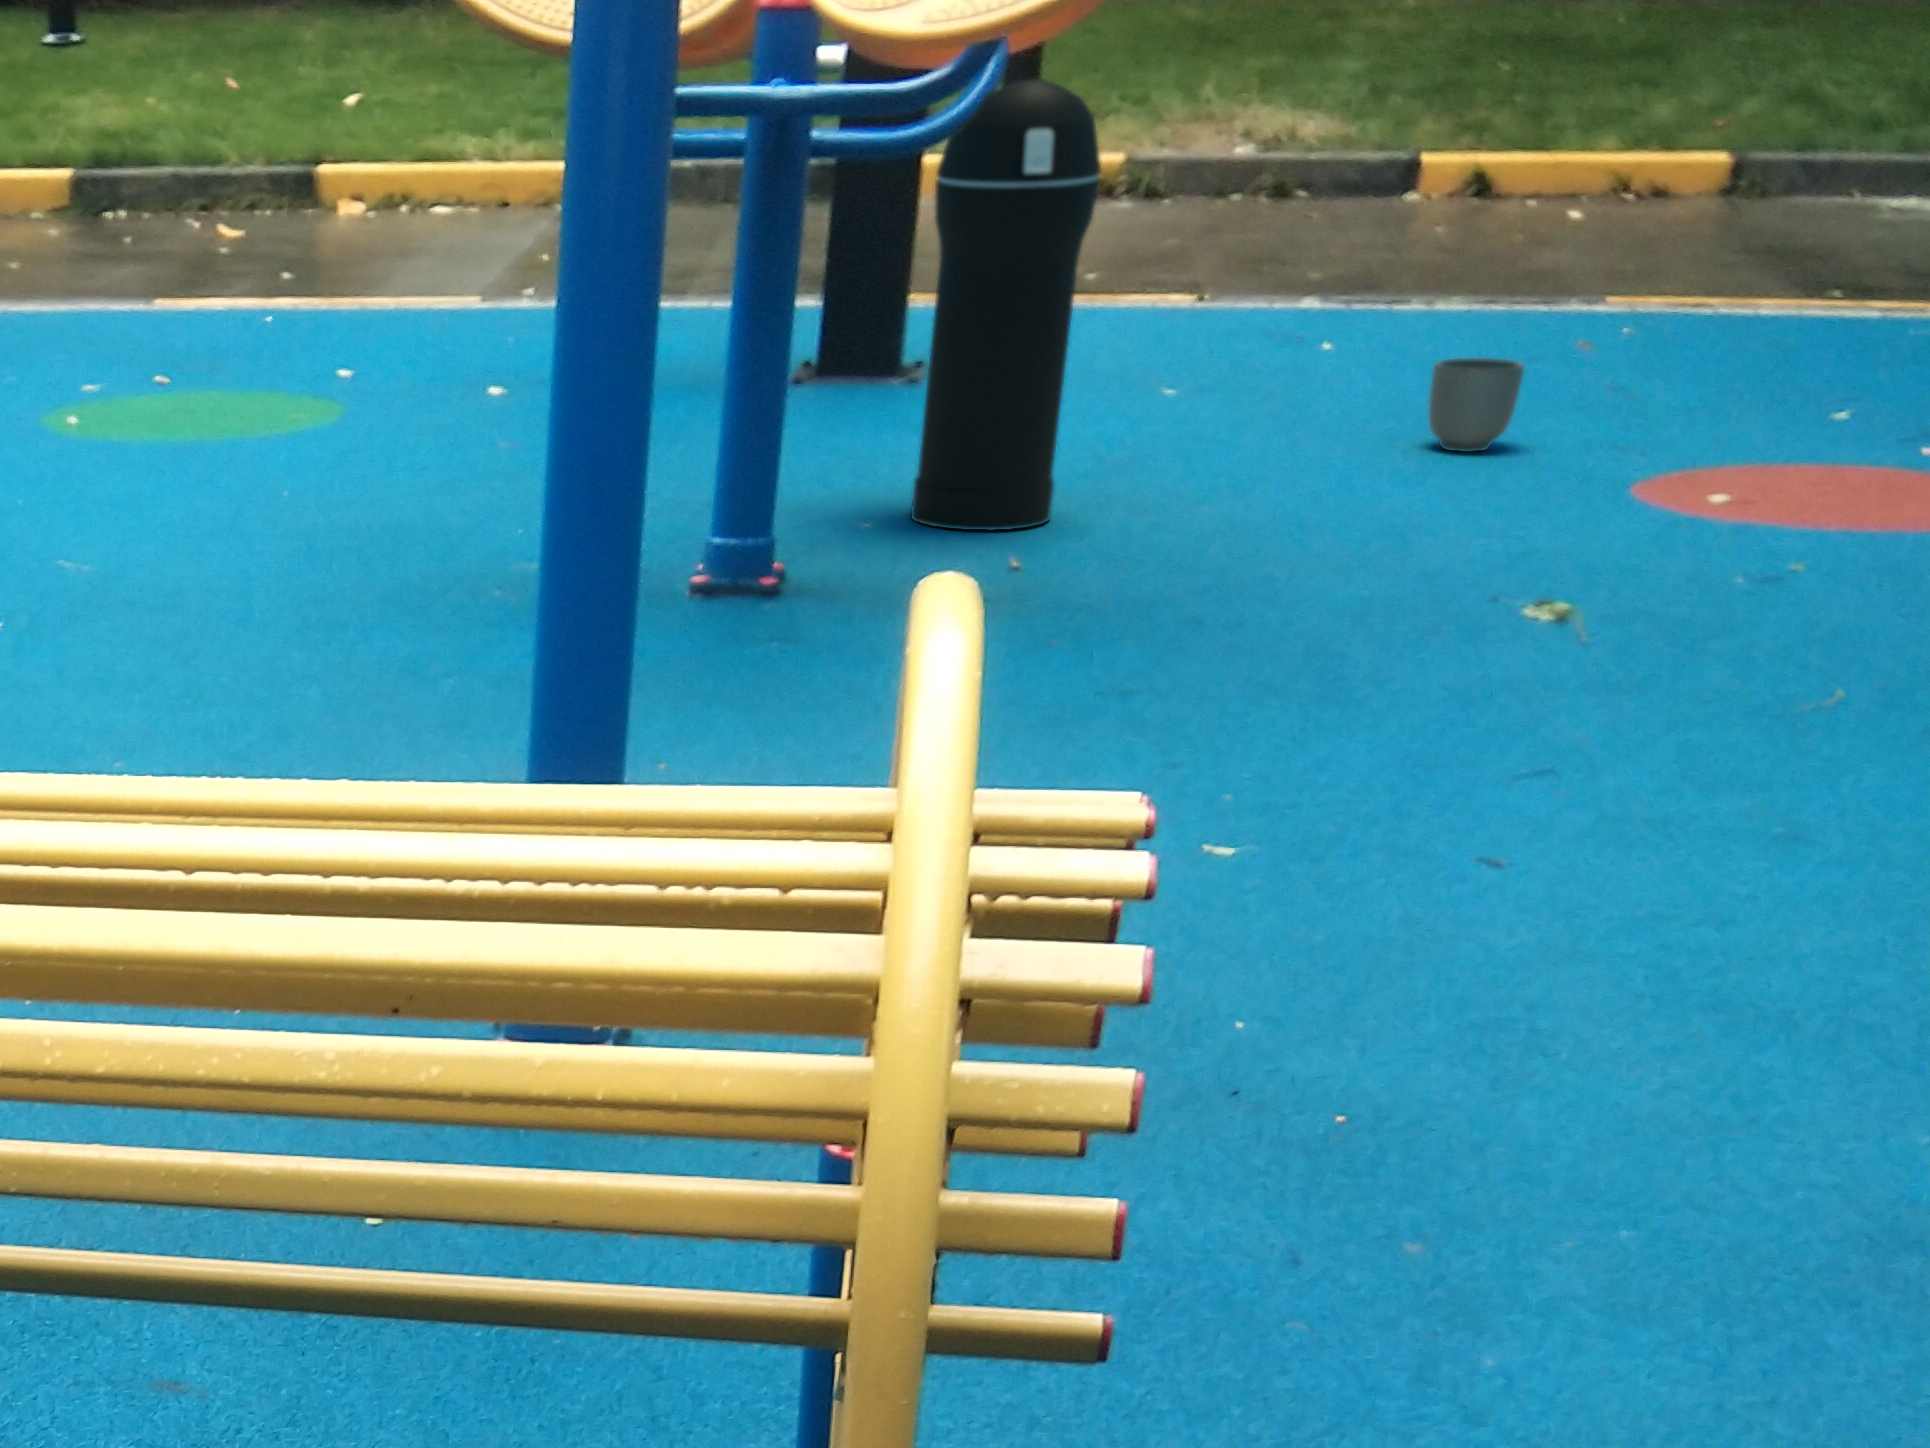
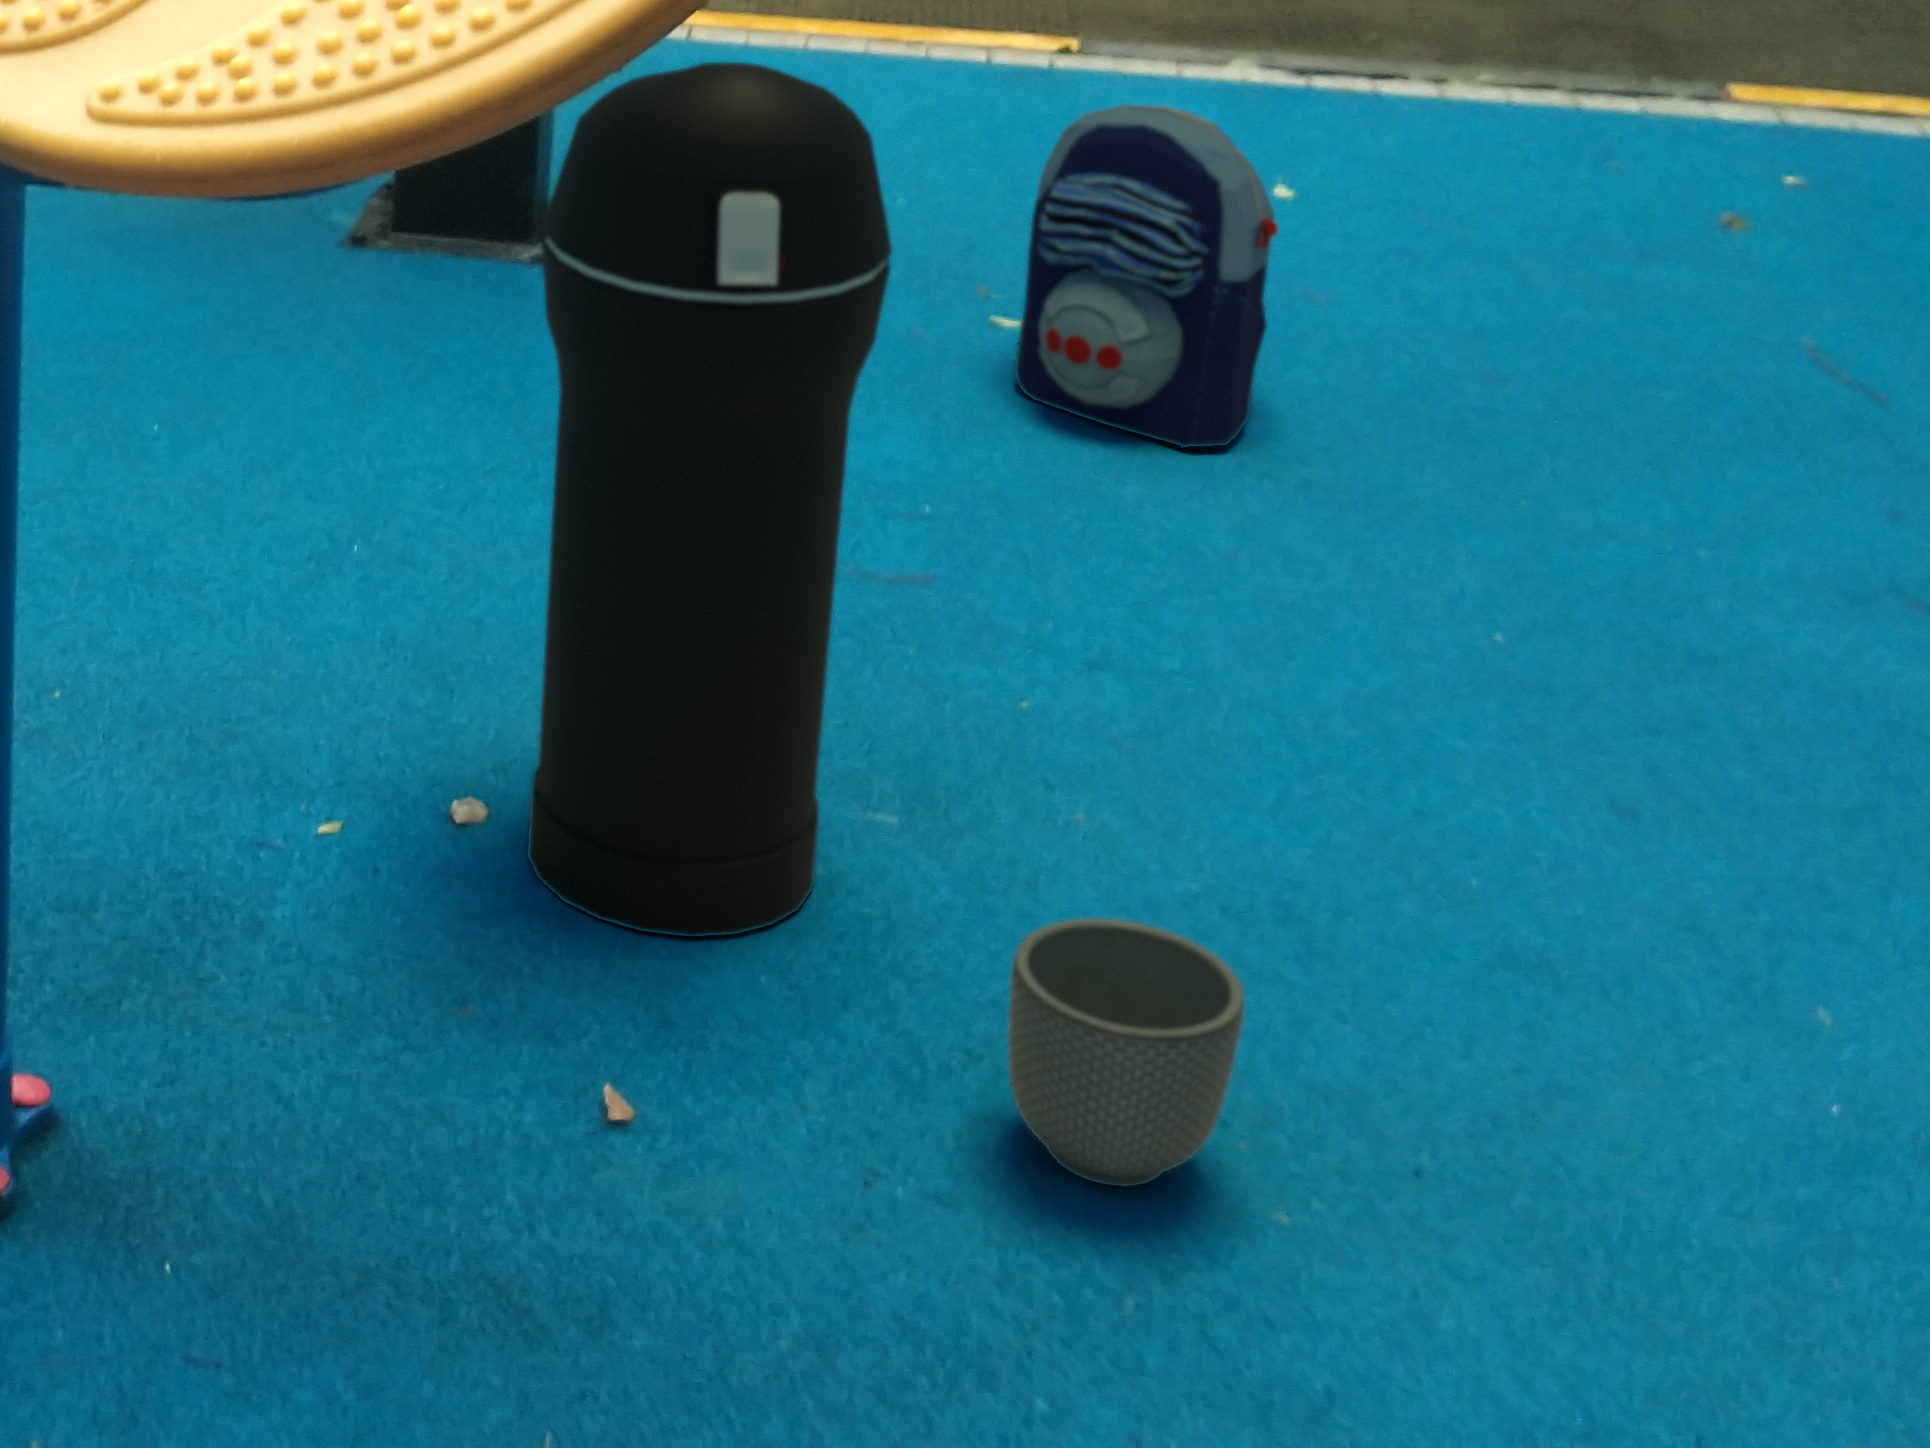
backpack: none [1152,218,1301,416] -> present [1015,105,1278,448]
planter: present [1429,358,1524,452] -> present [1008,919,1245,1187]

